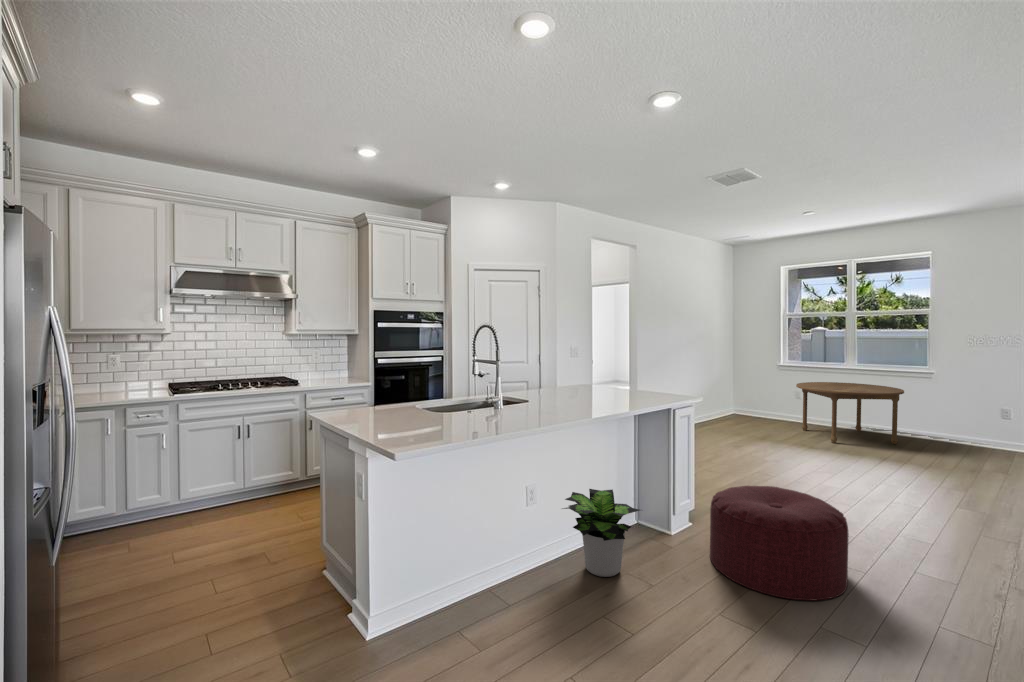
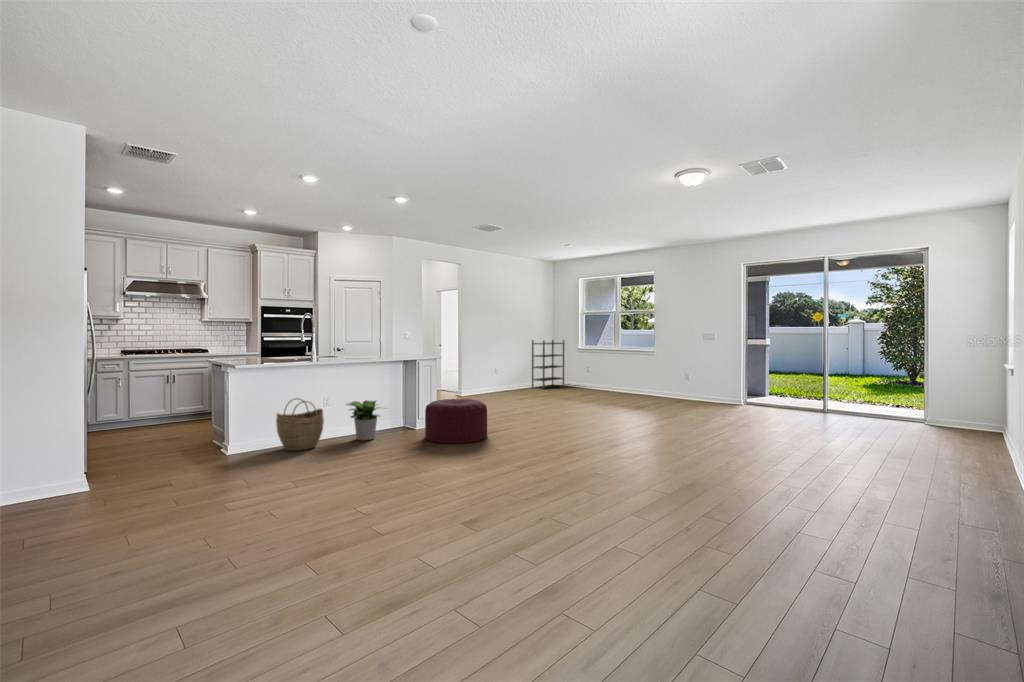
bookshelf: none [710,350,752,421] -> present [532,340,564,389]
dining table: present [796,382,904,444] -> none [575,360,636,398]
woven basket: none [457,500,545,623] -> present [276,398,324,451]

